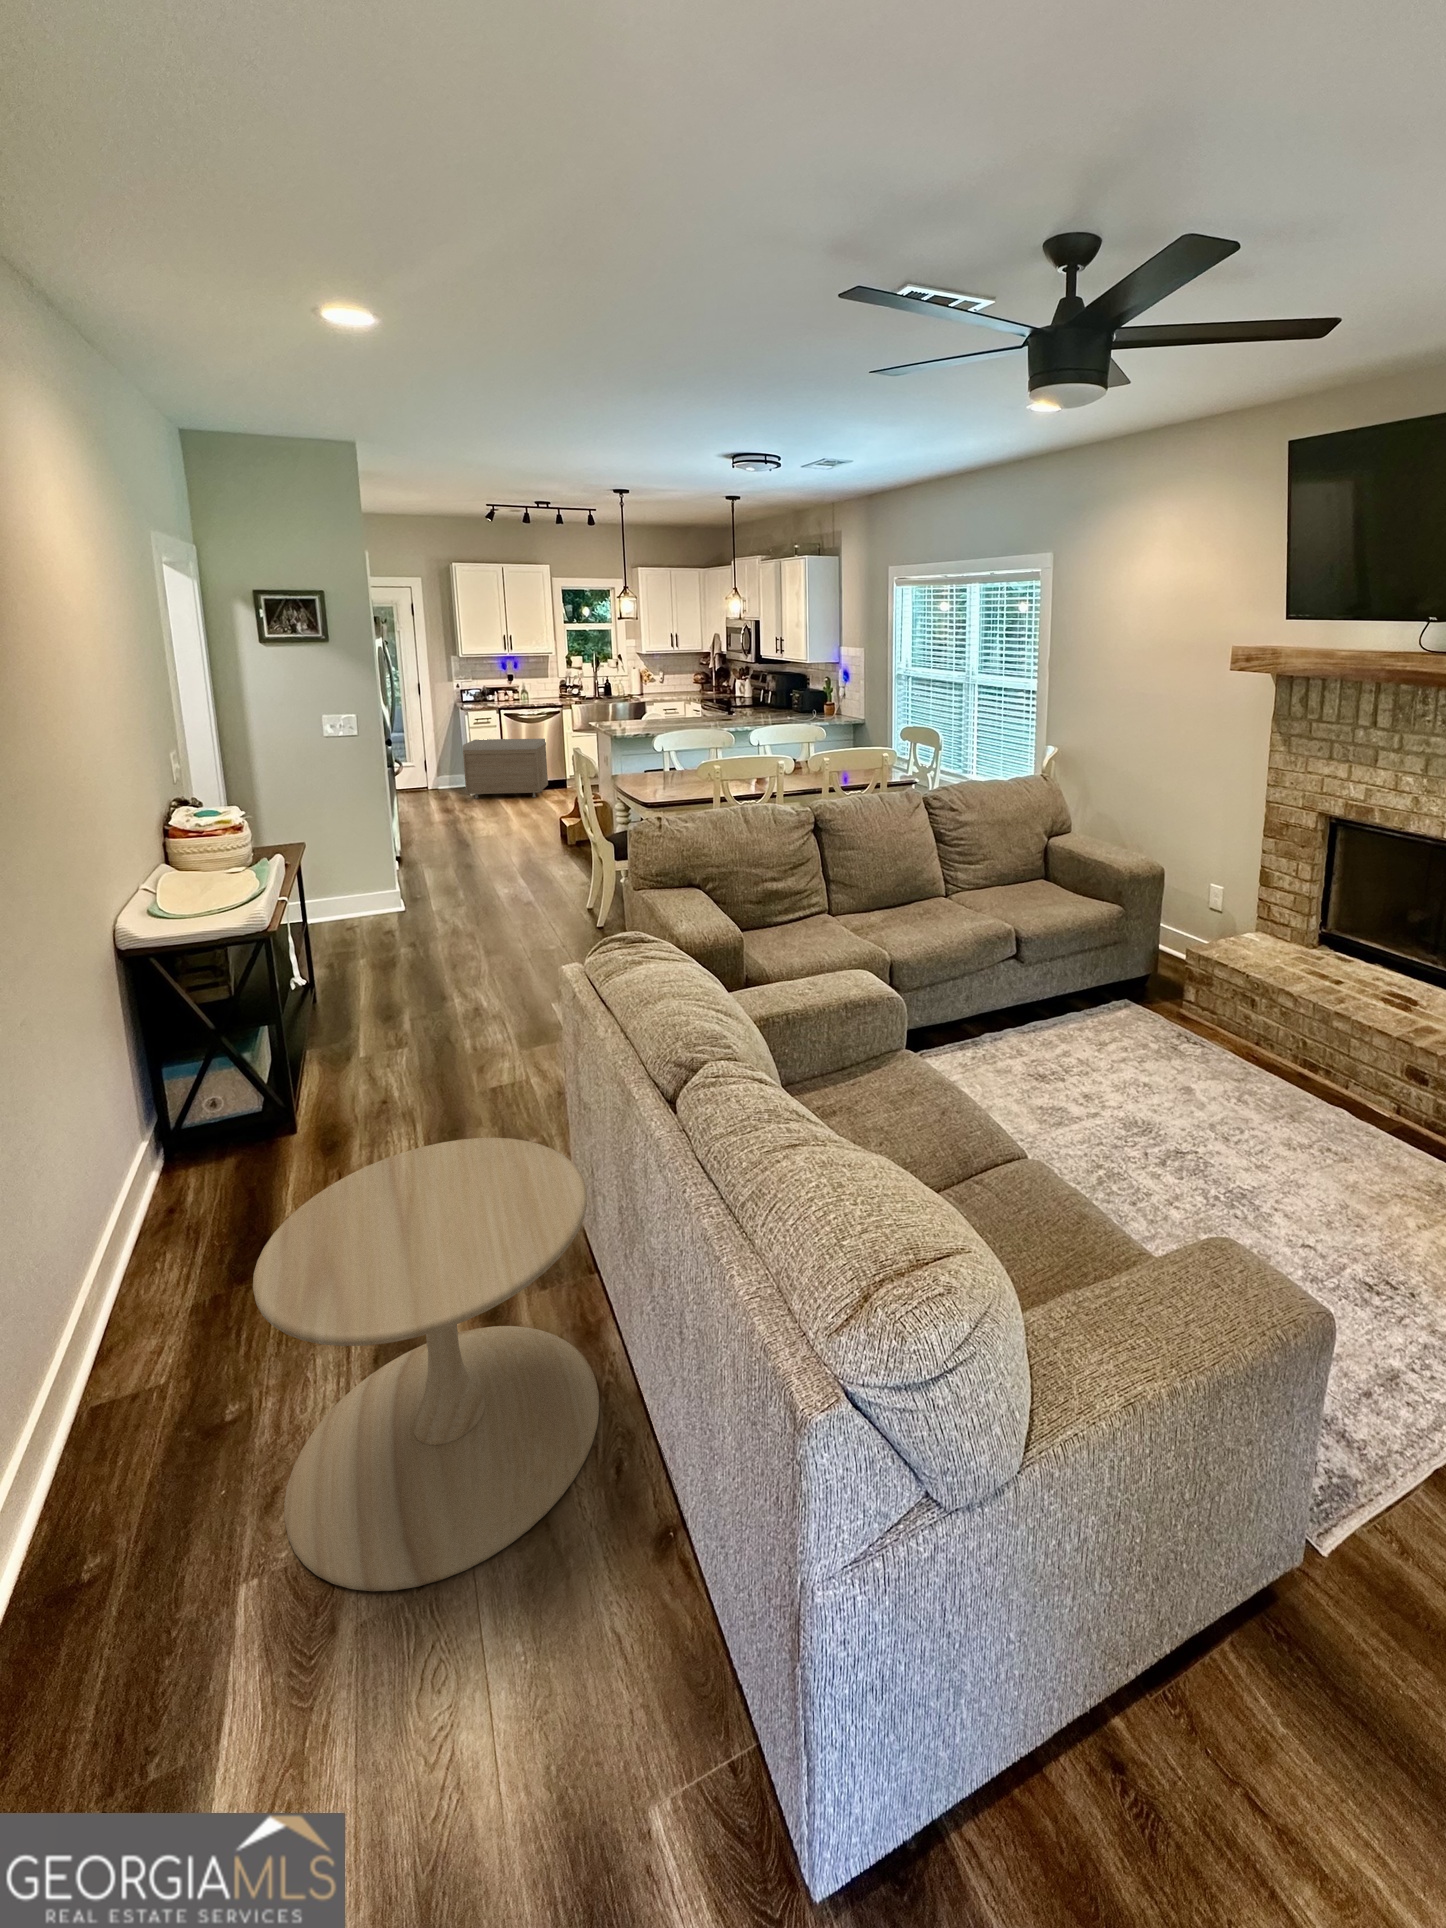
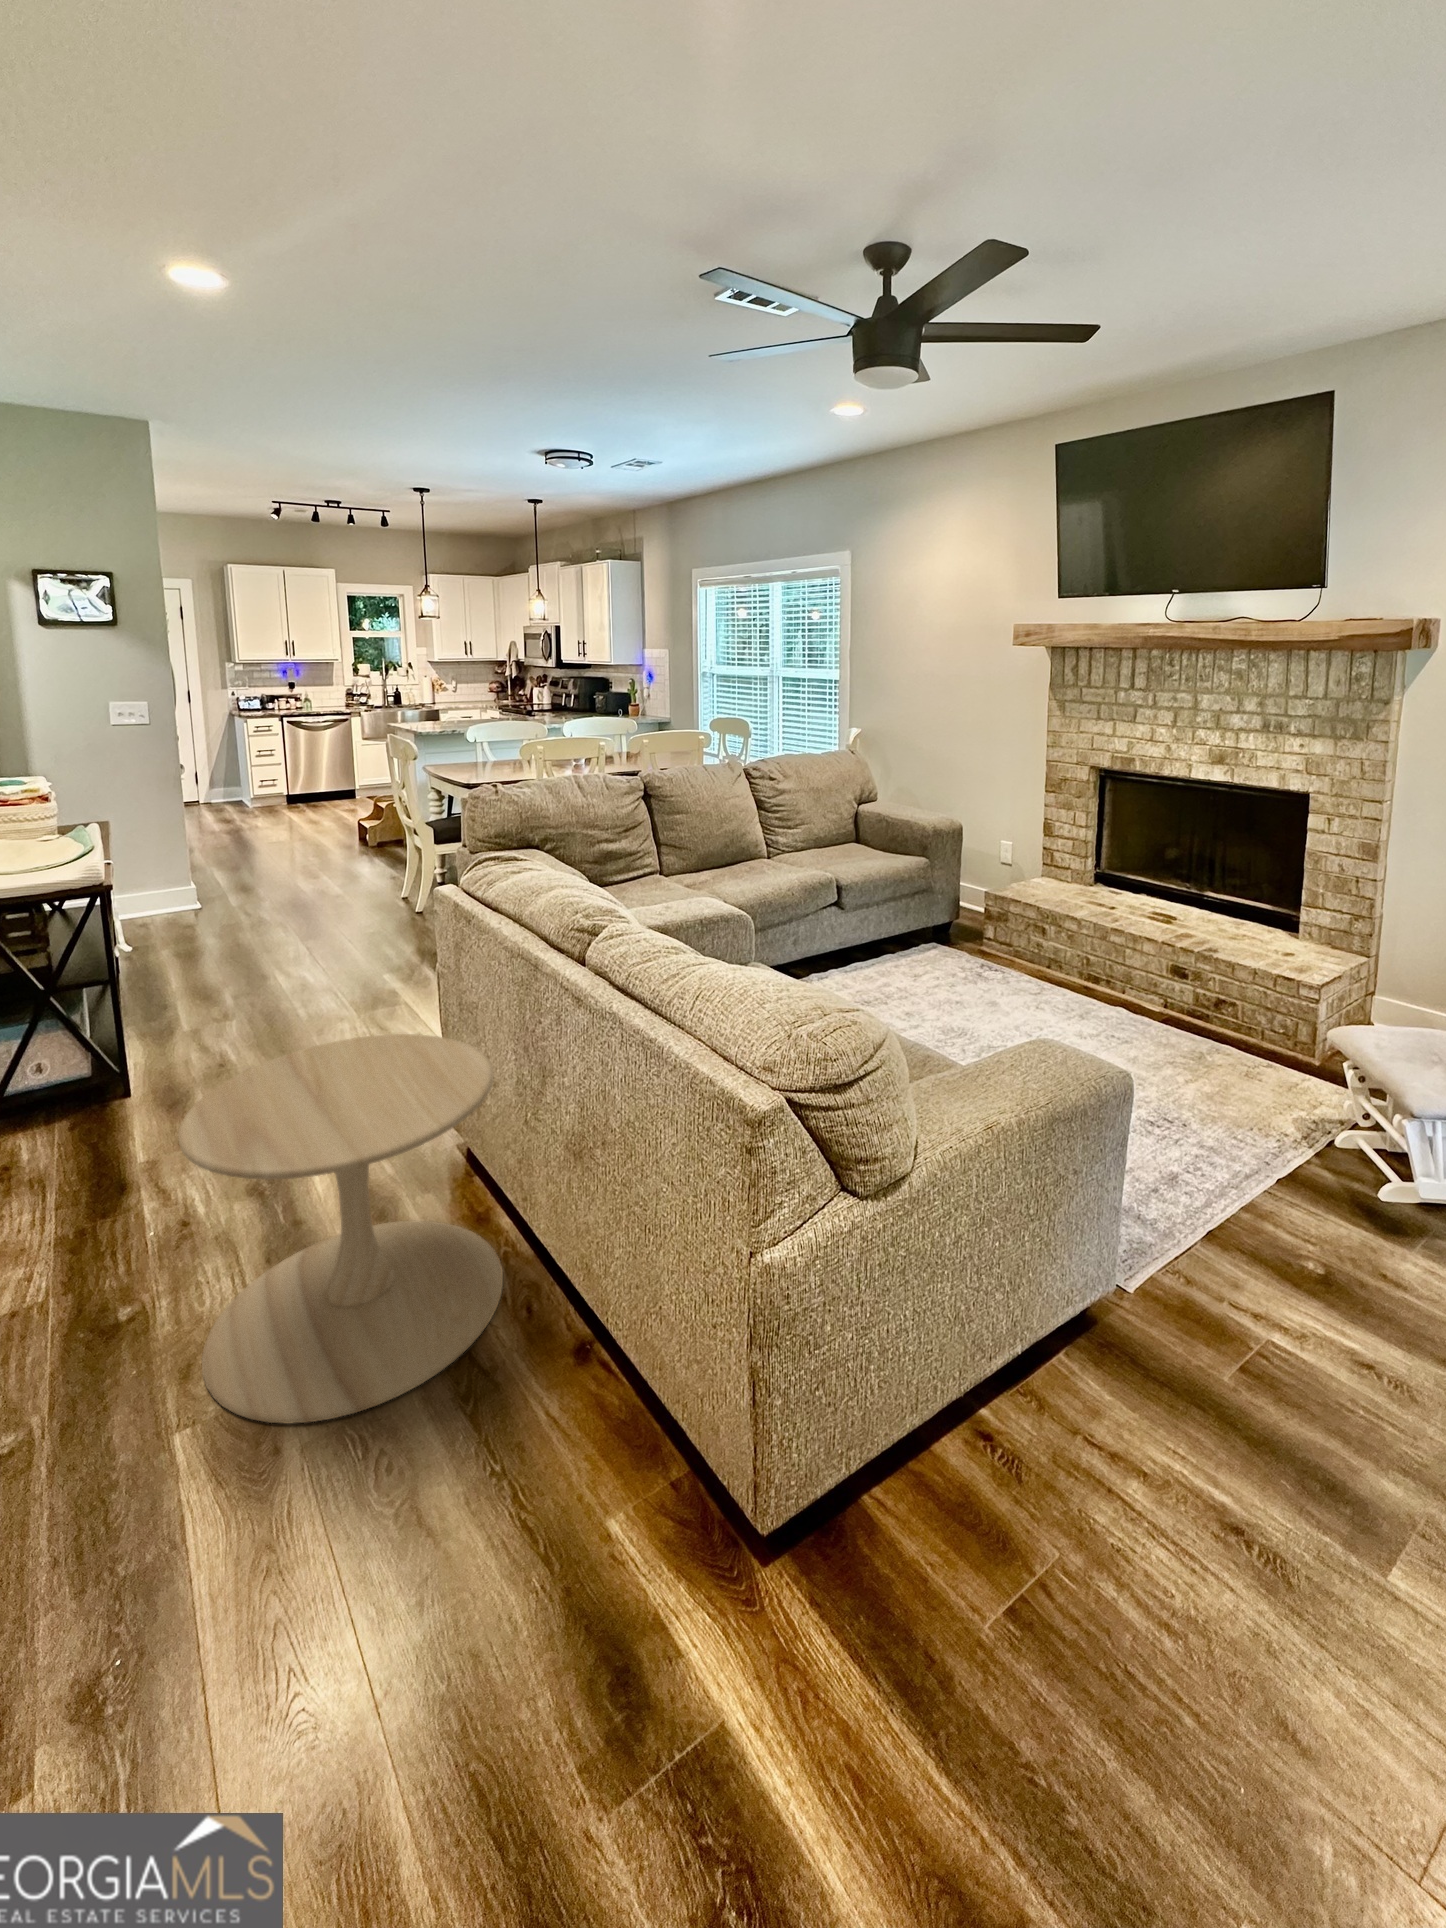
storage bench: present [463,739,548,799] -> none [243,747,338,810]

